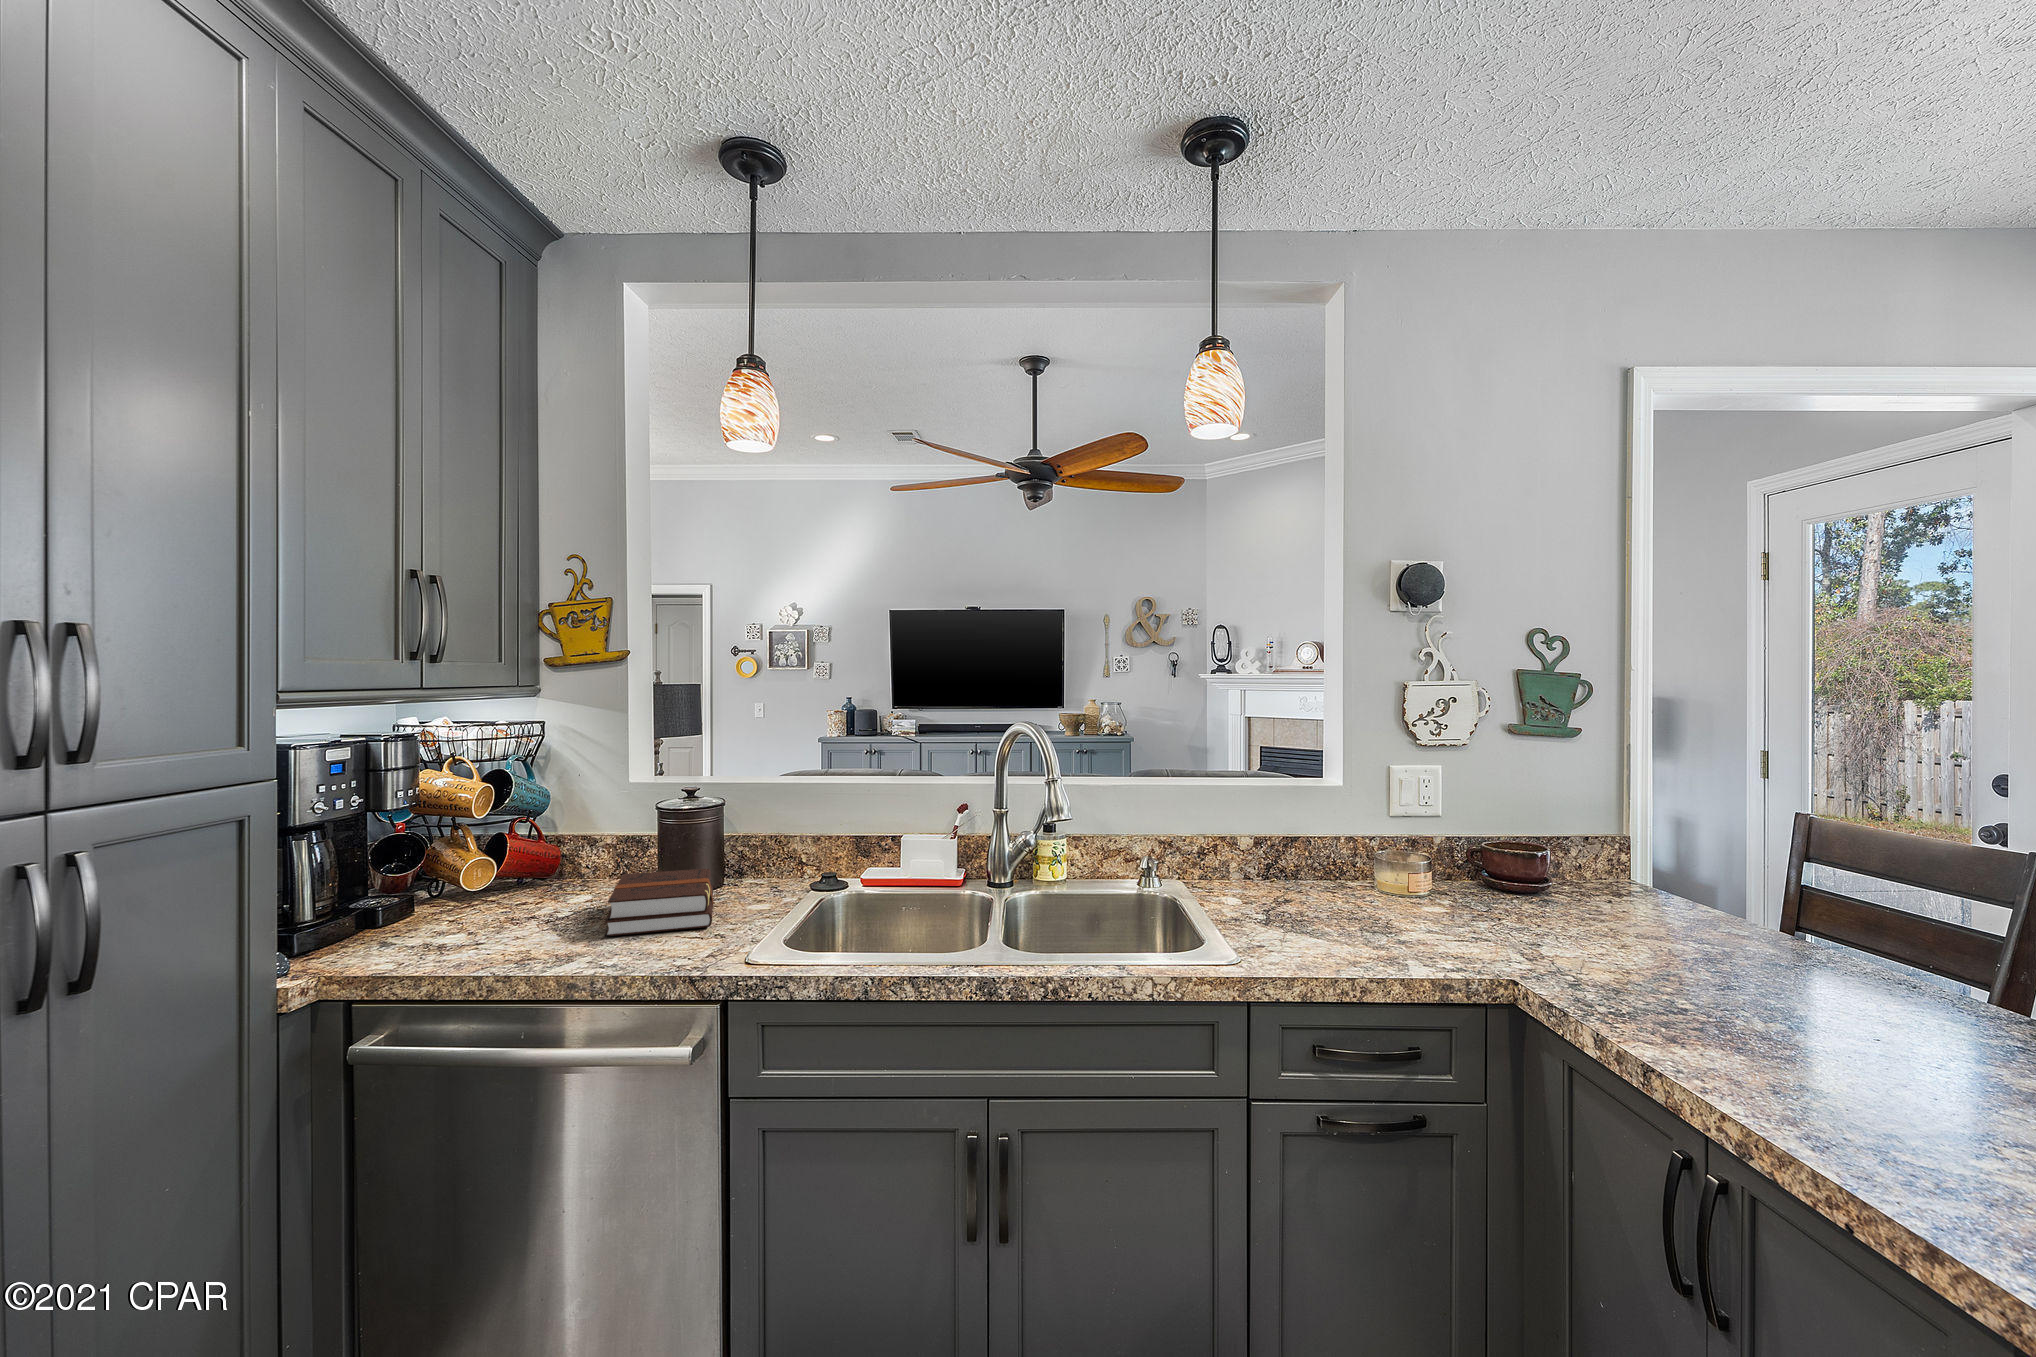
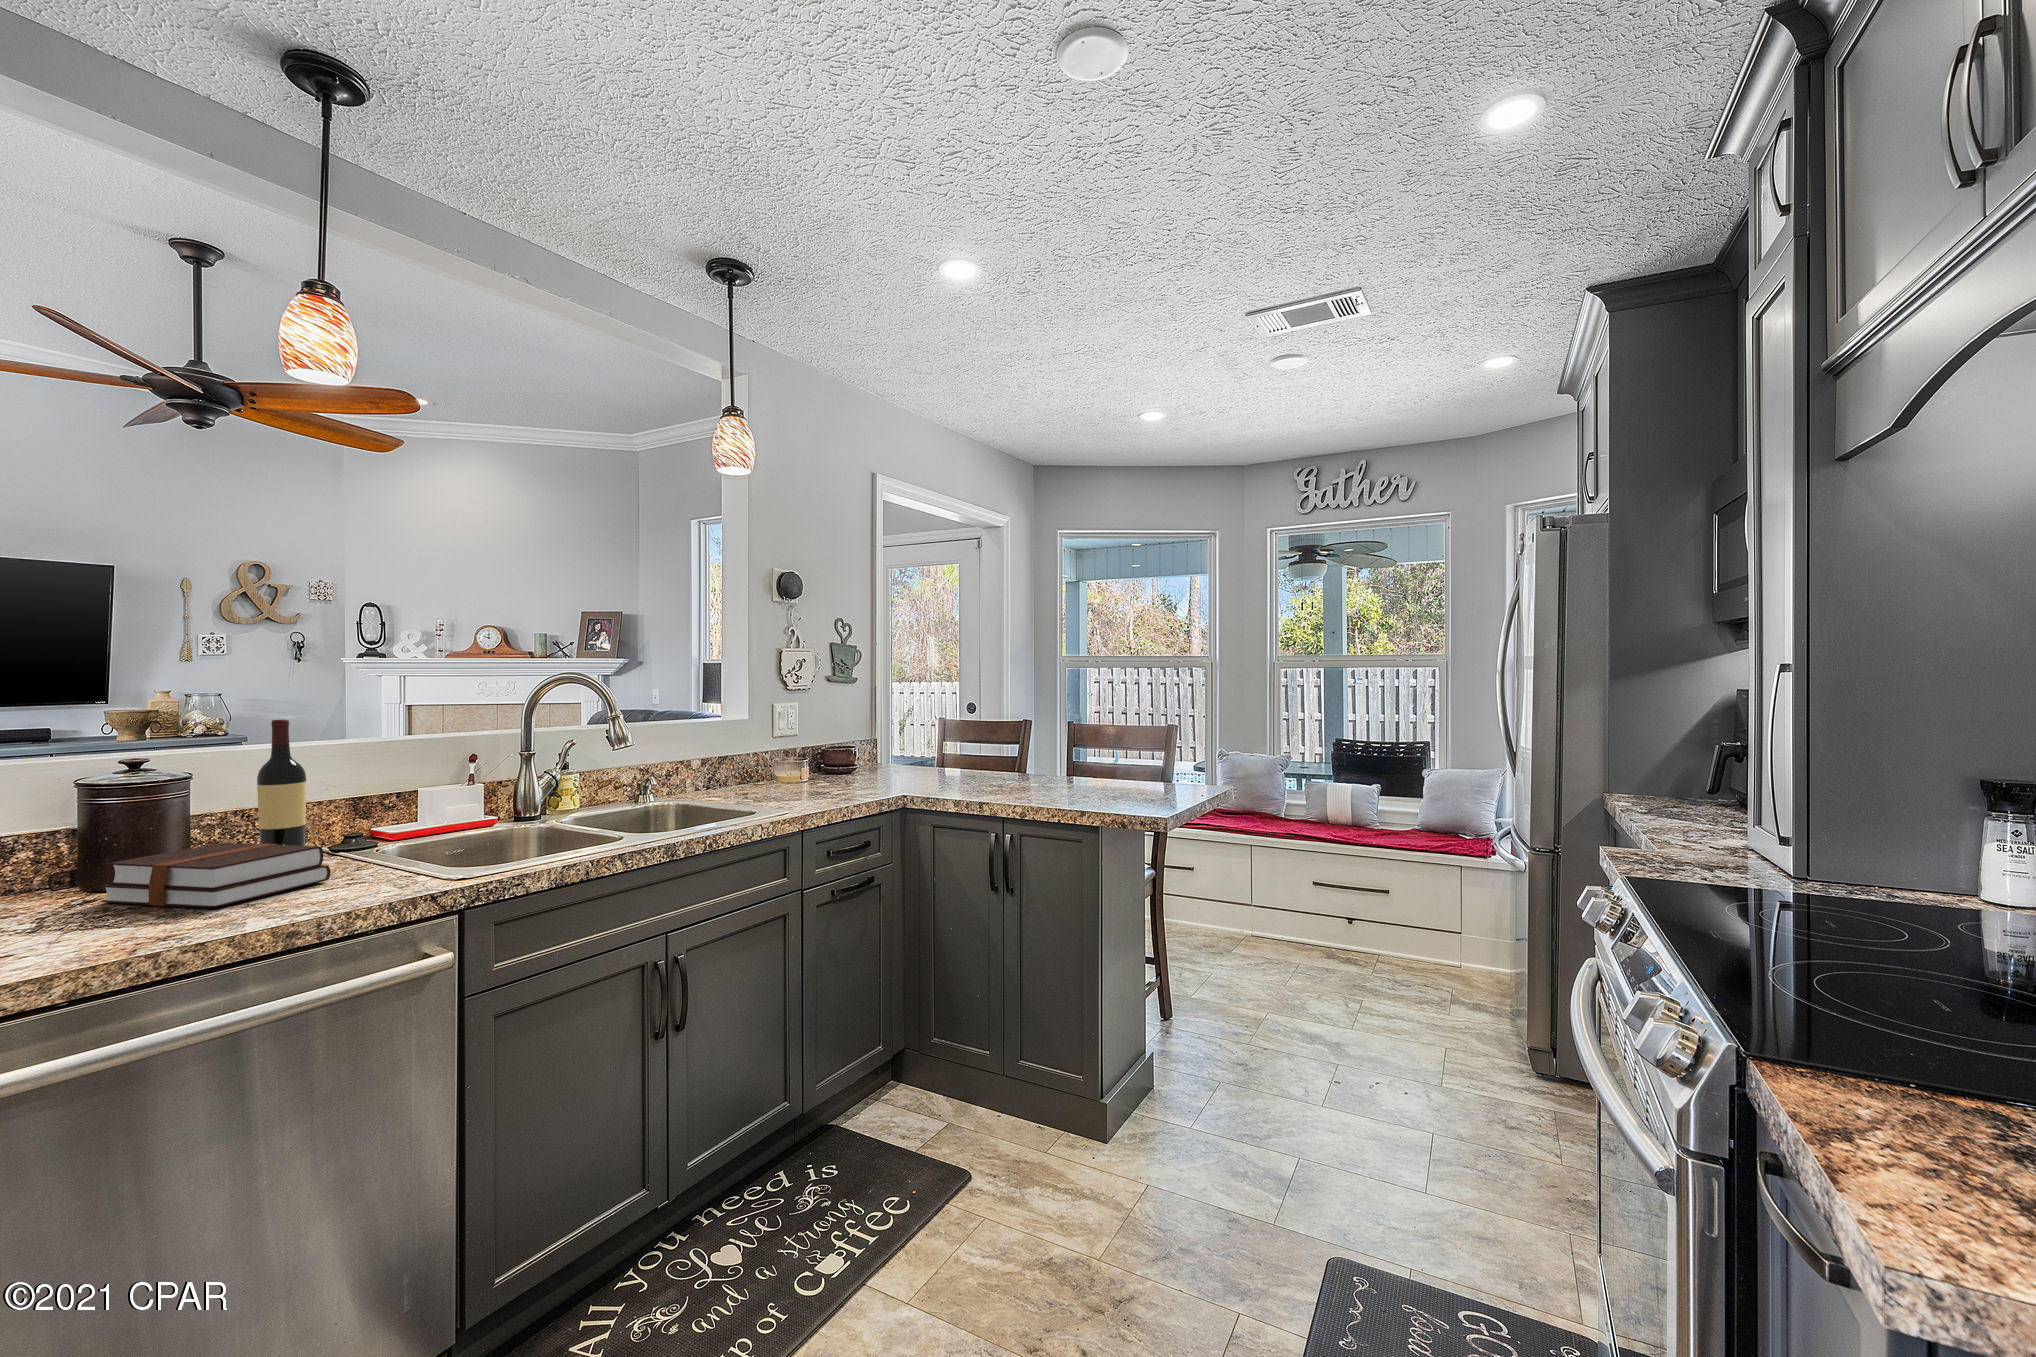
wine bottle: none [759,763,793,889] -> present [257,719,306,846]

